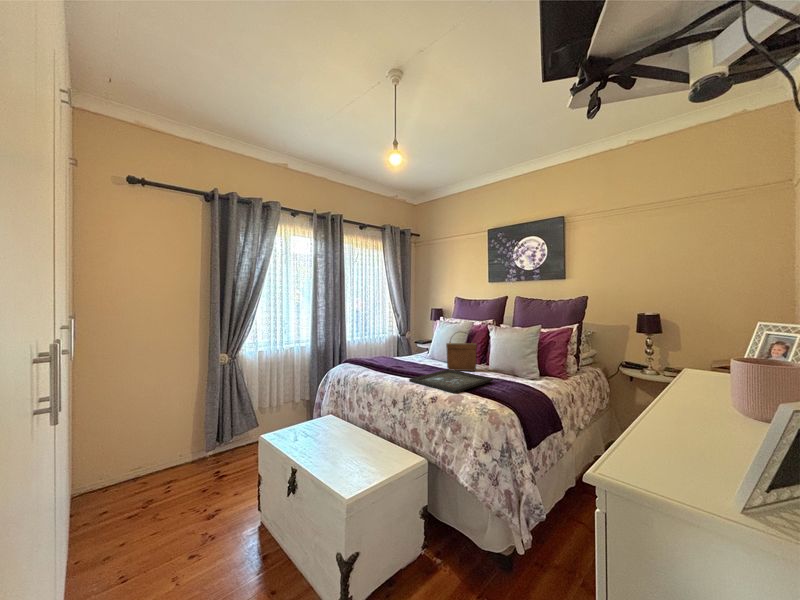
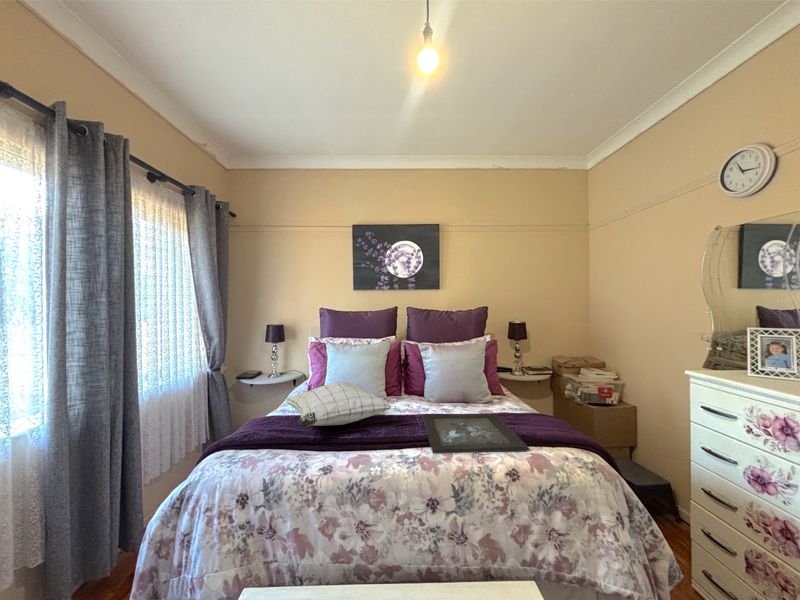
handbag: present [446,338,477,371] -> none [393,356,436,416]
pillow: none [369,340,433,365] -> present [285,382,392,427]

